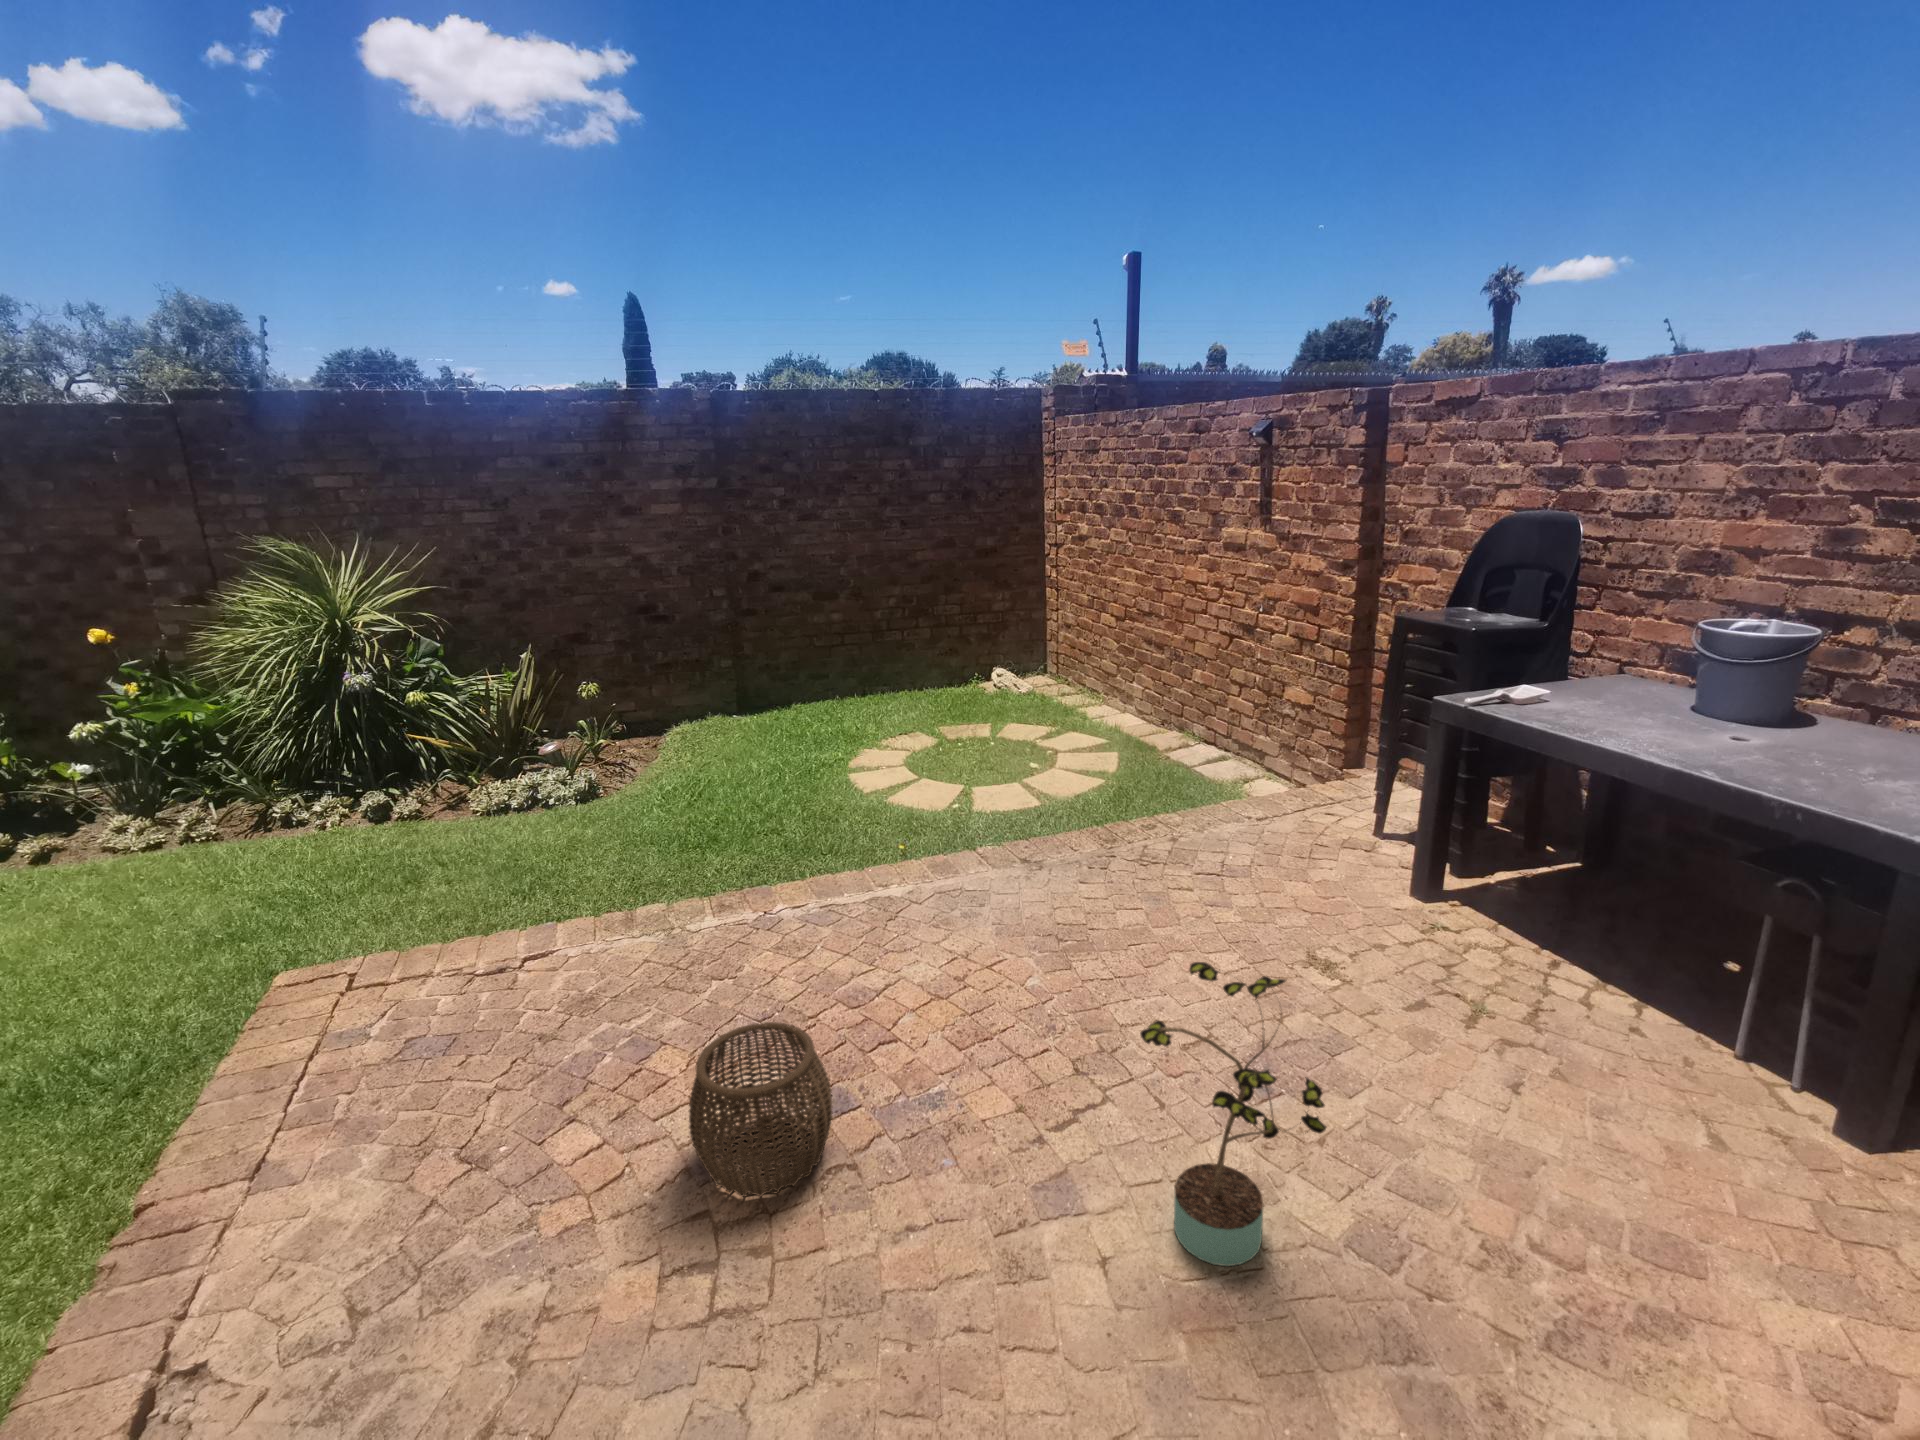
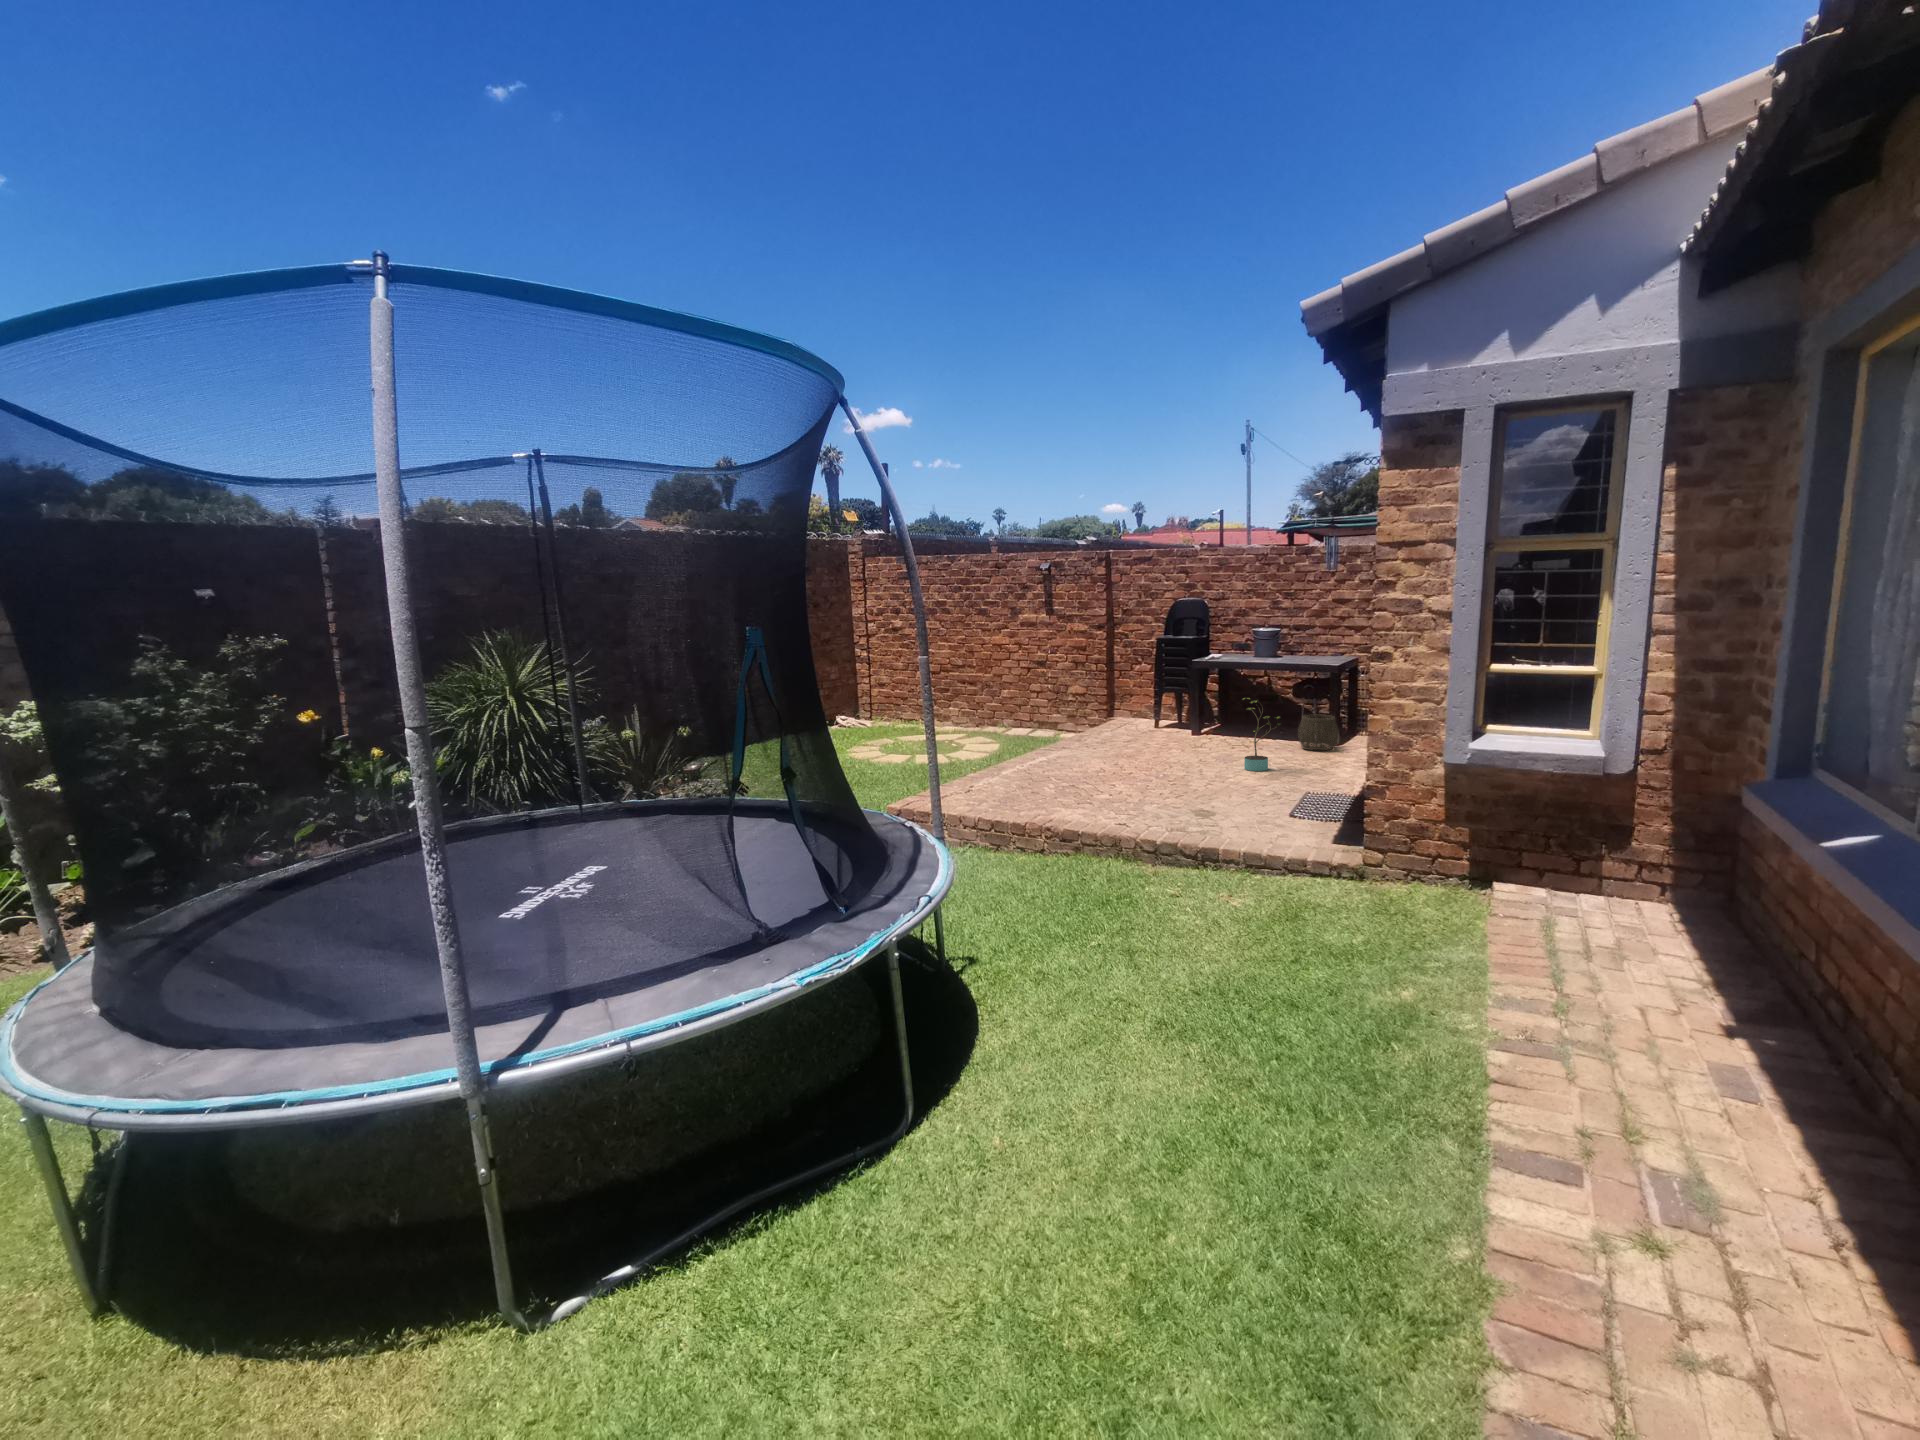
woven basket: present [689,1022,832,1197] -> present [1298,715,1339,751]

